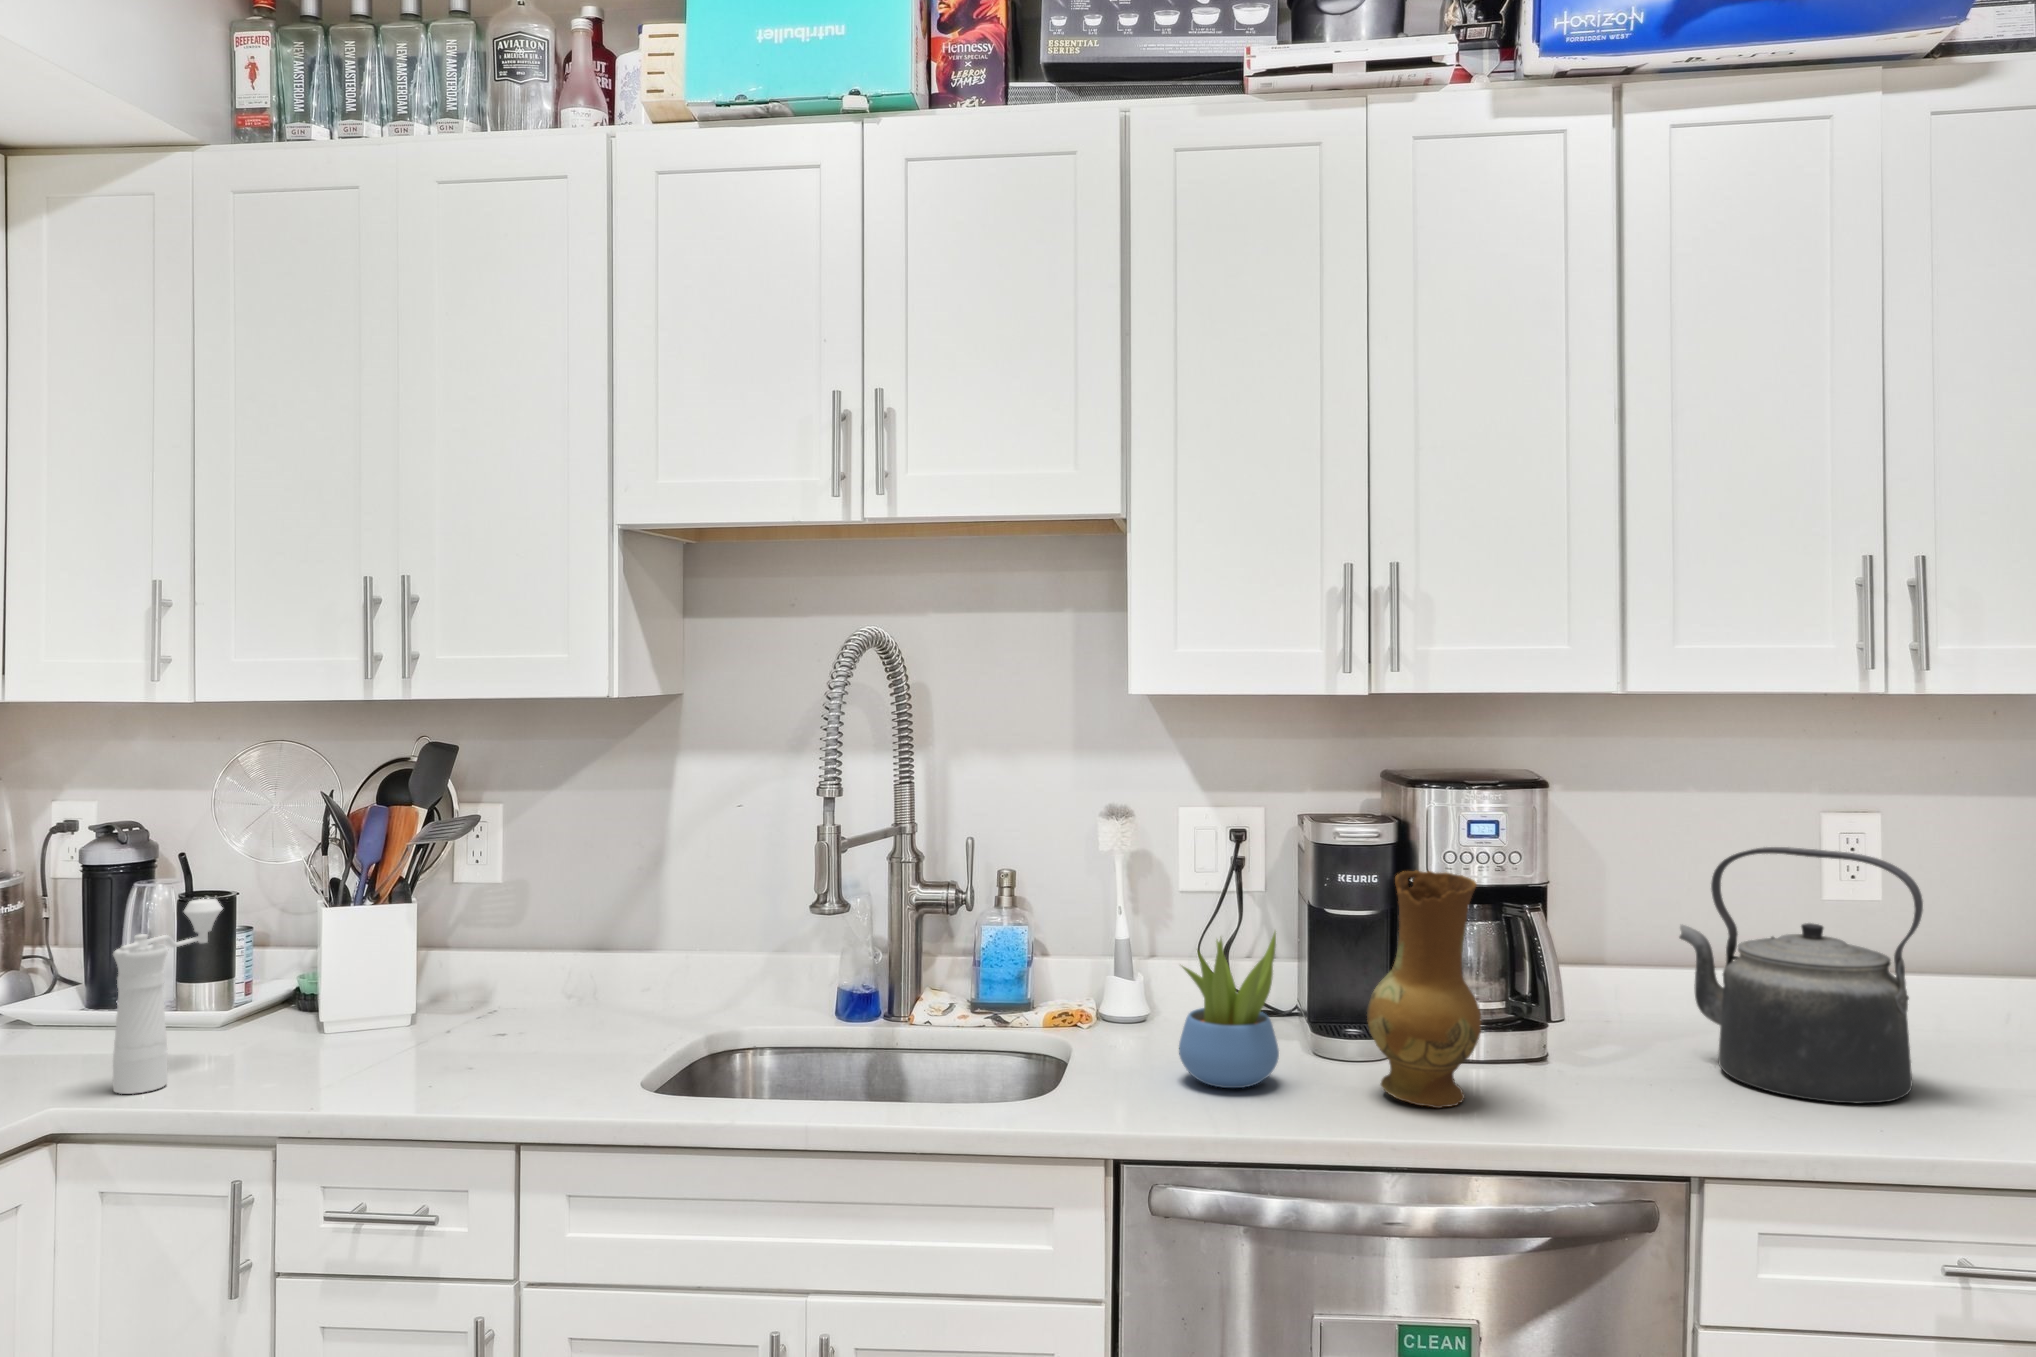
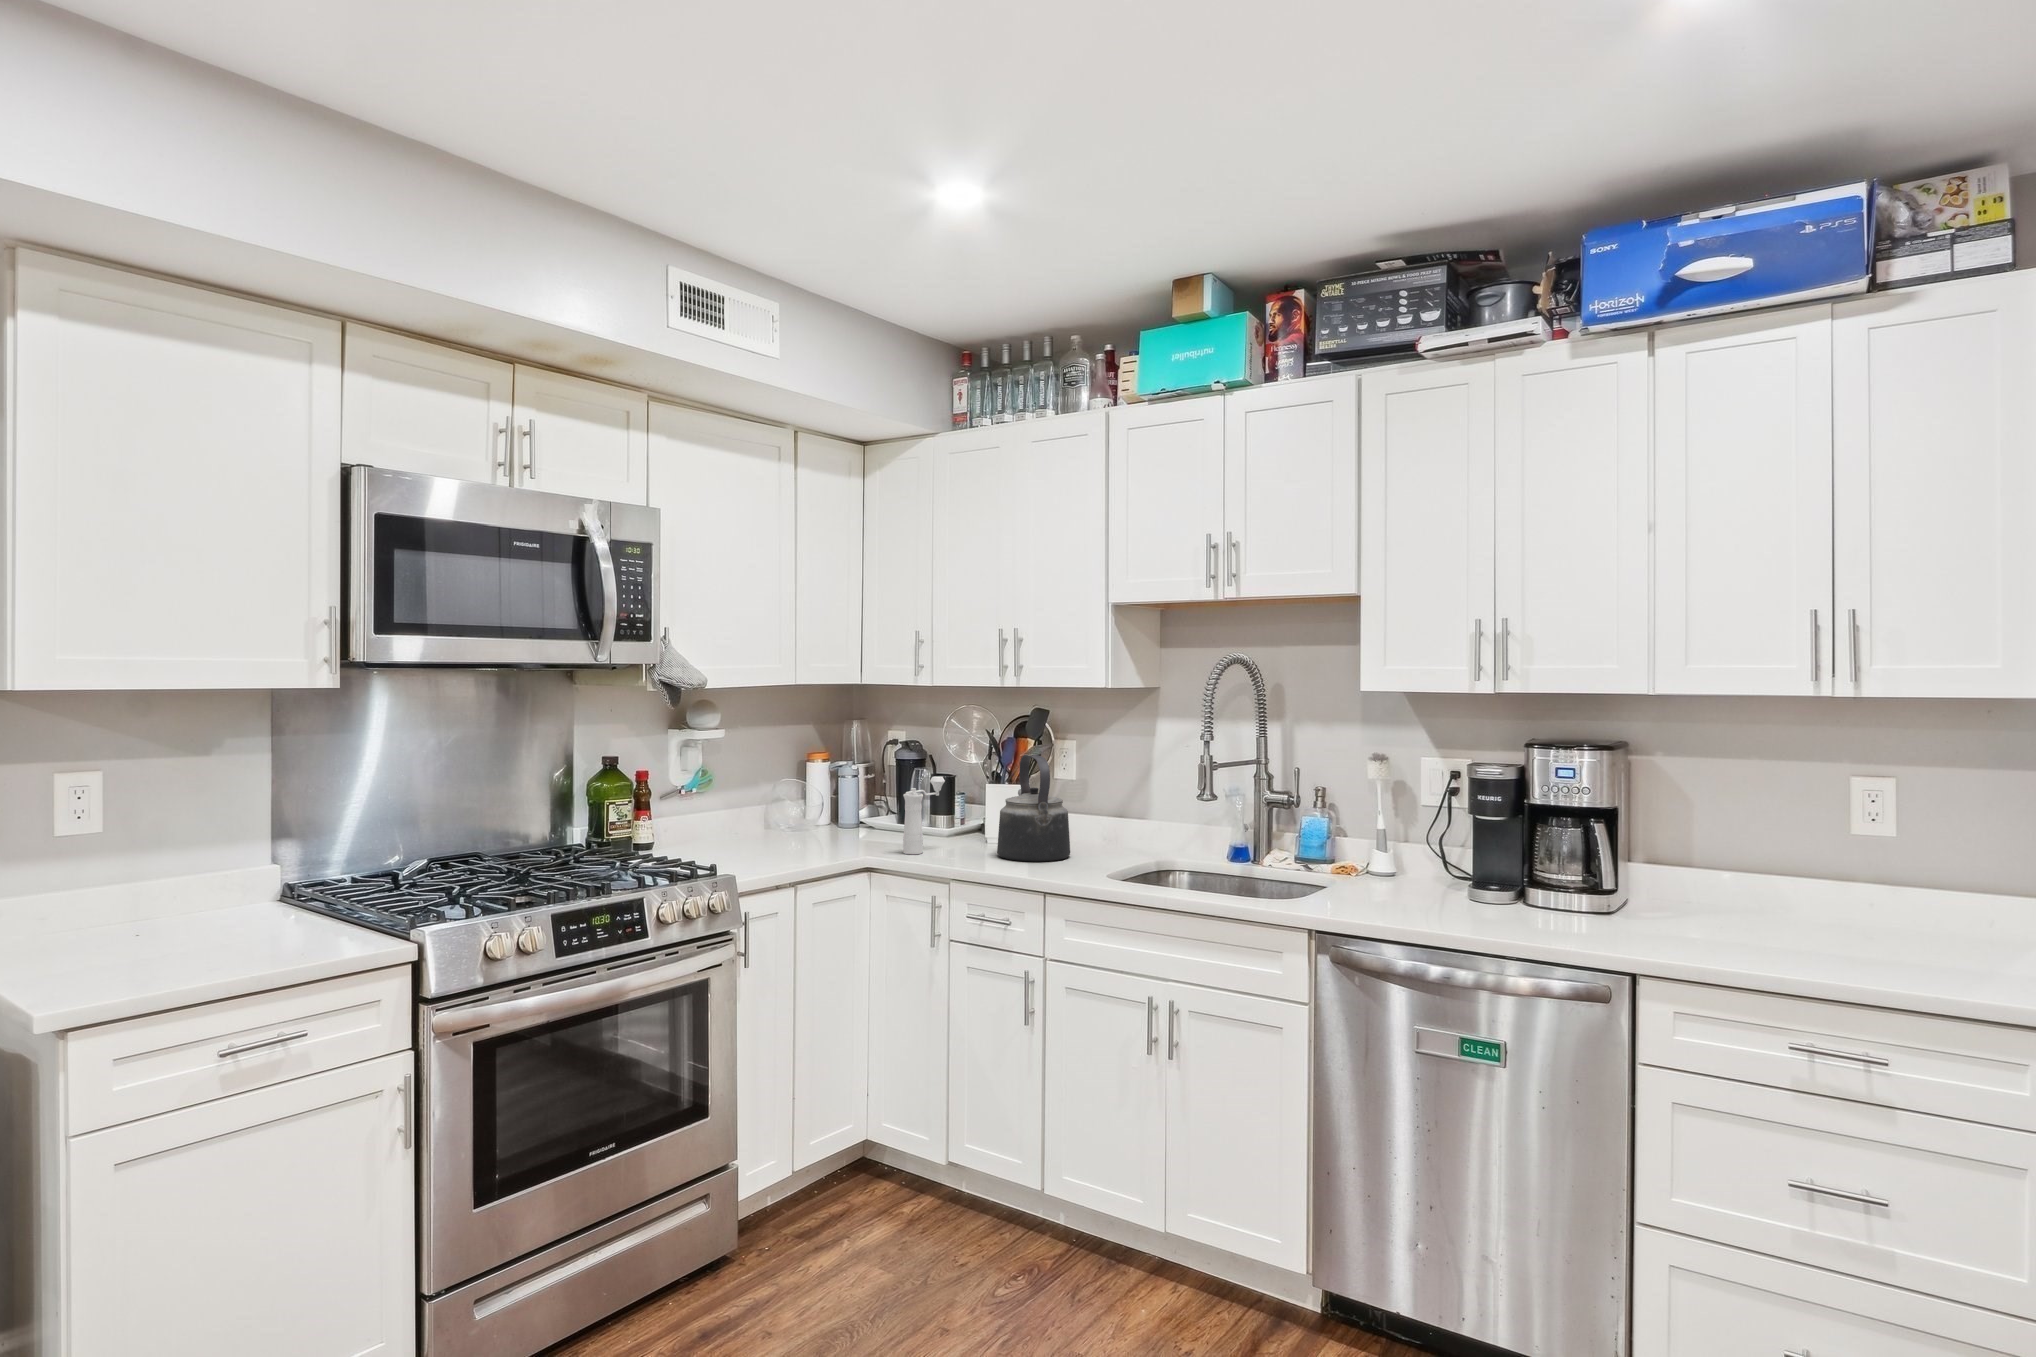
kettle: present [1679,847,1923,1103] -> present [997,755,1070,862]
ceramic jug: present [1367,871,1481,1108] -> none [1469,793,1537,923]
succulent plant: present [1179,932,1279,1088] -> none [1372,821,1428,904]

